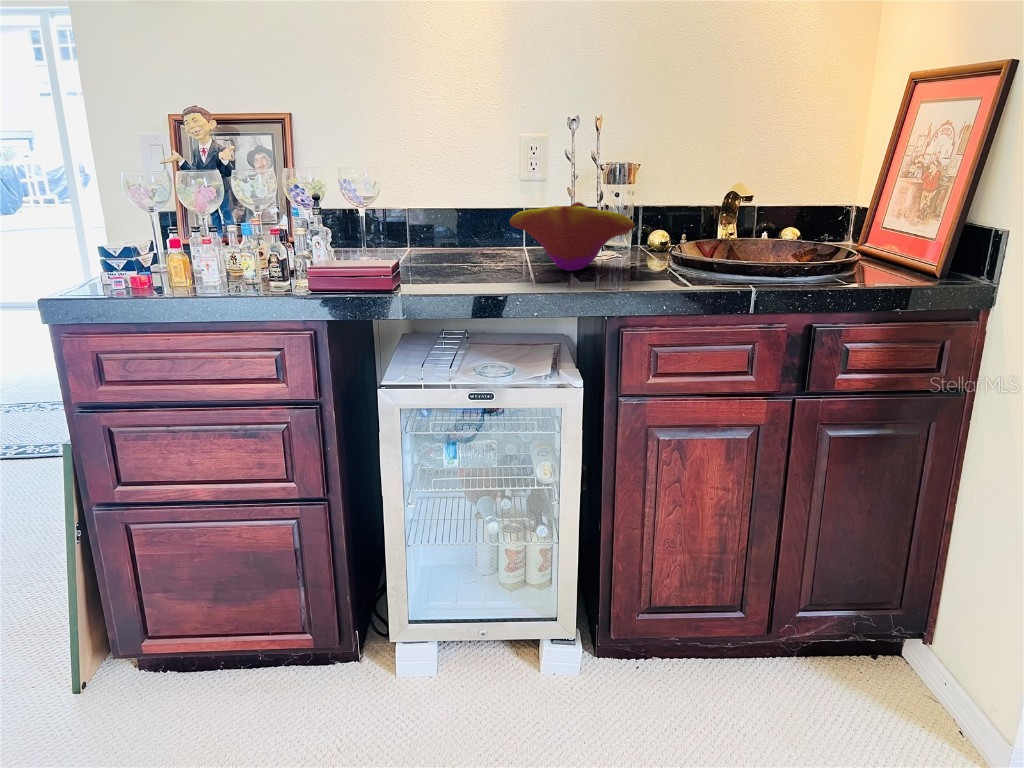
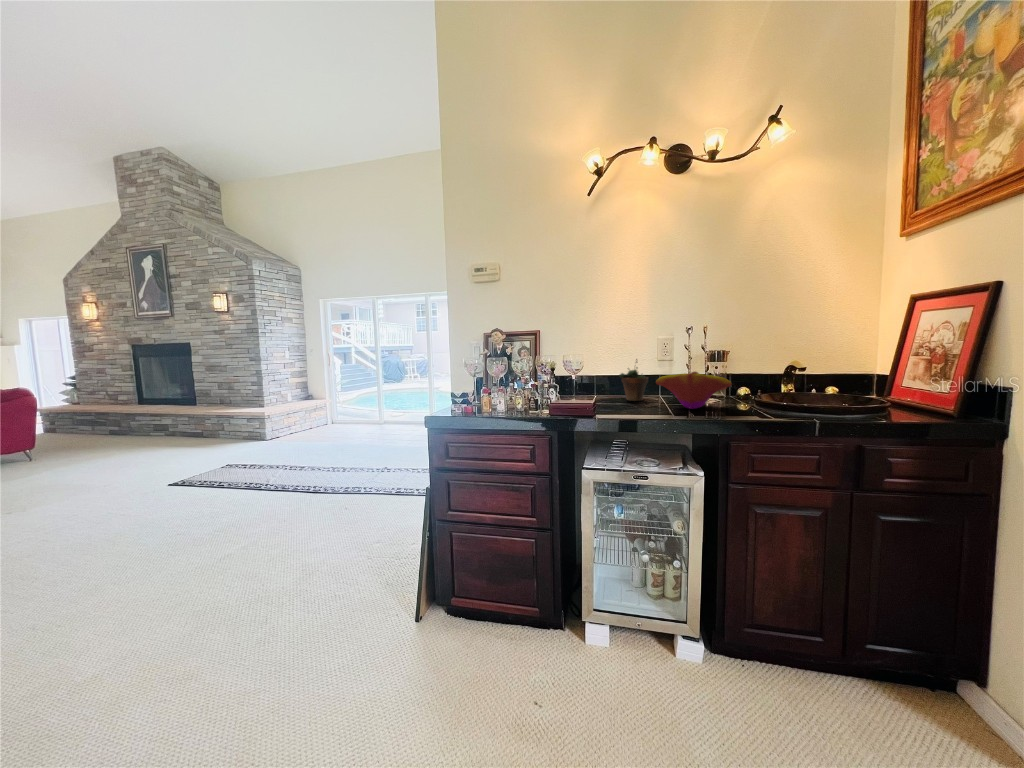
succulent plant: none [449,176,502,257] -> present [619,359,648,401]

